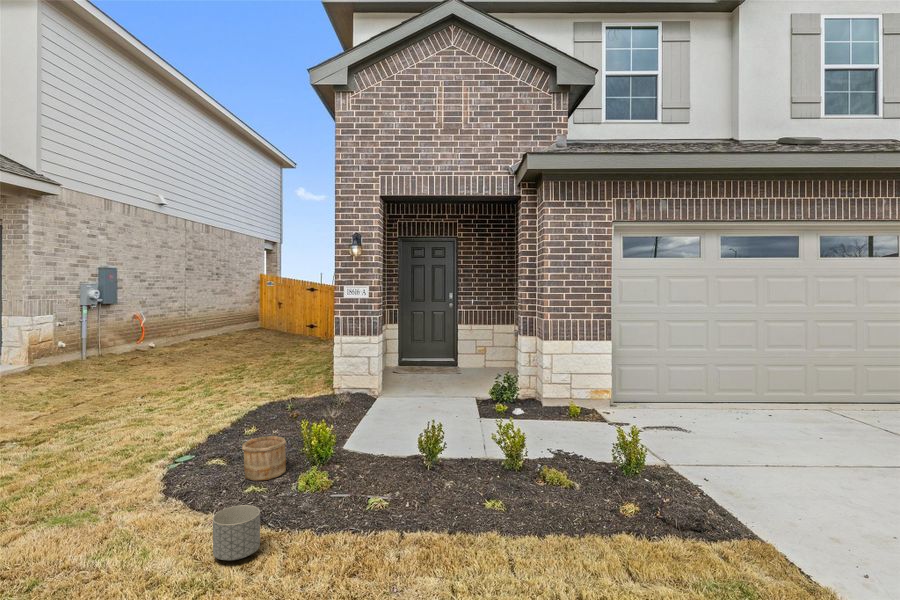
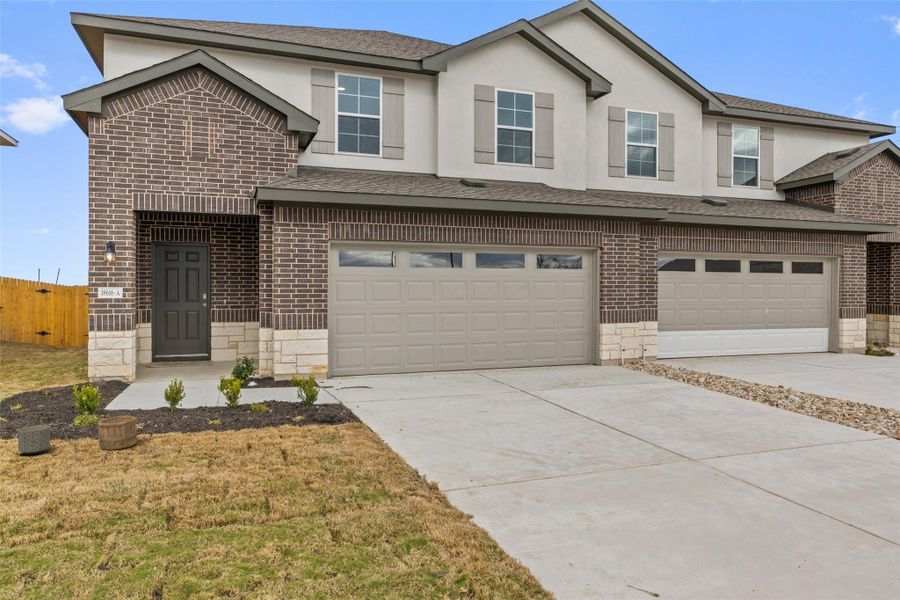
wooden bucket: present [242,436,286,481] -> present [97,416,137,450]

